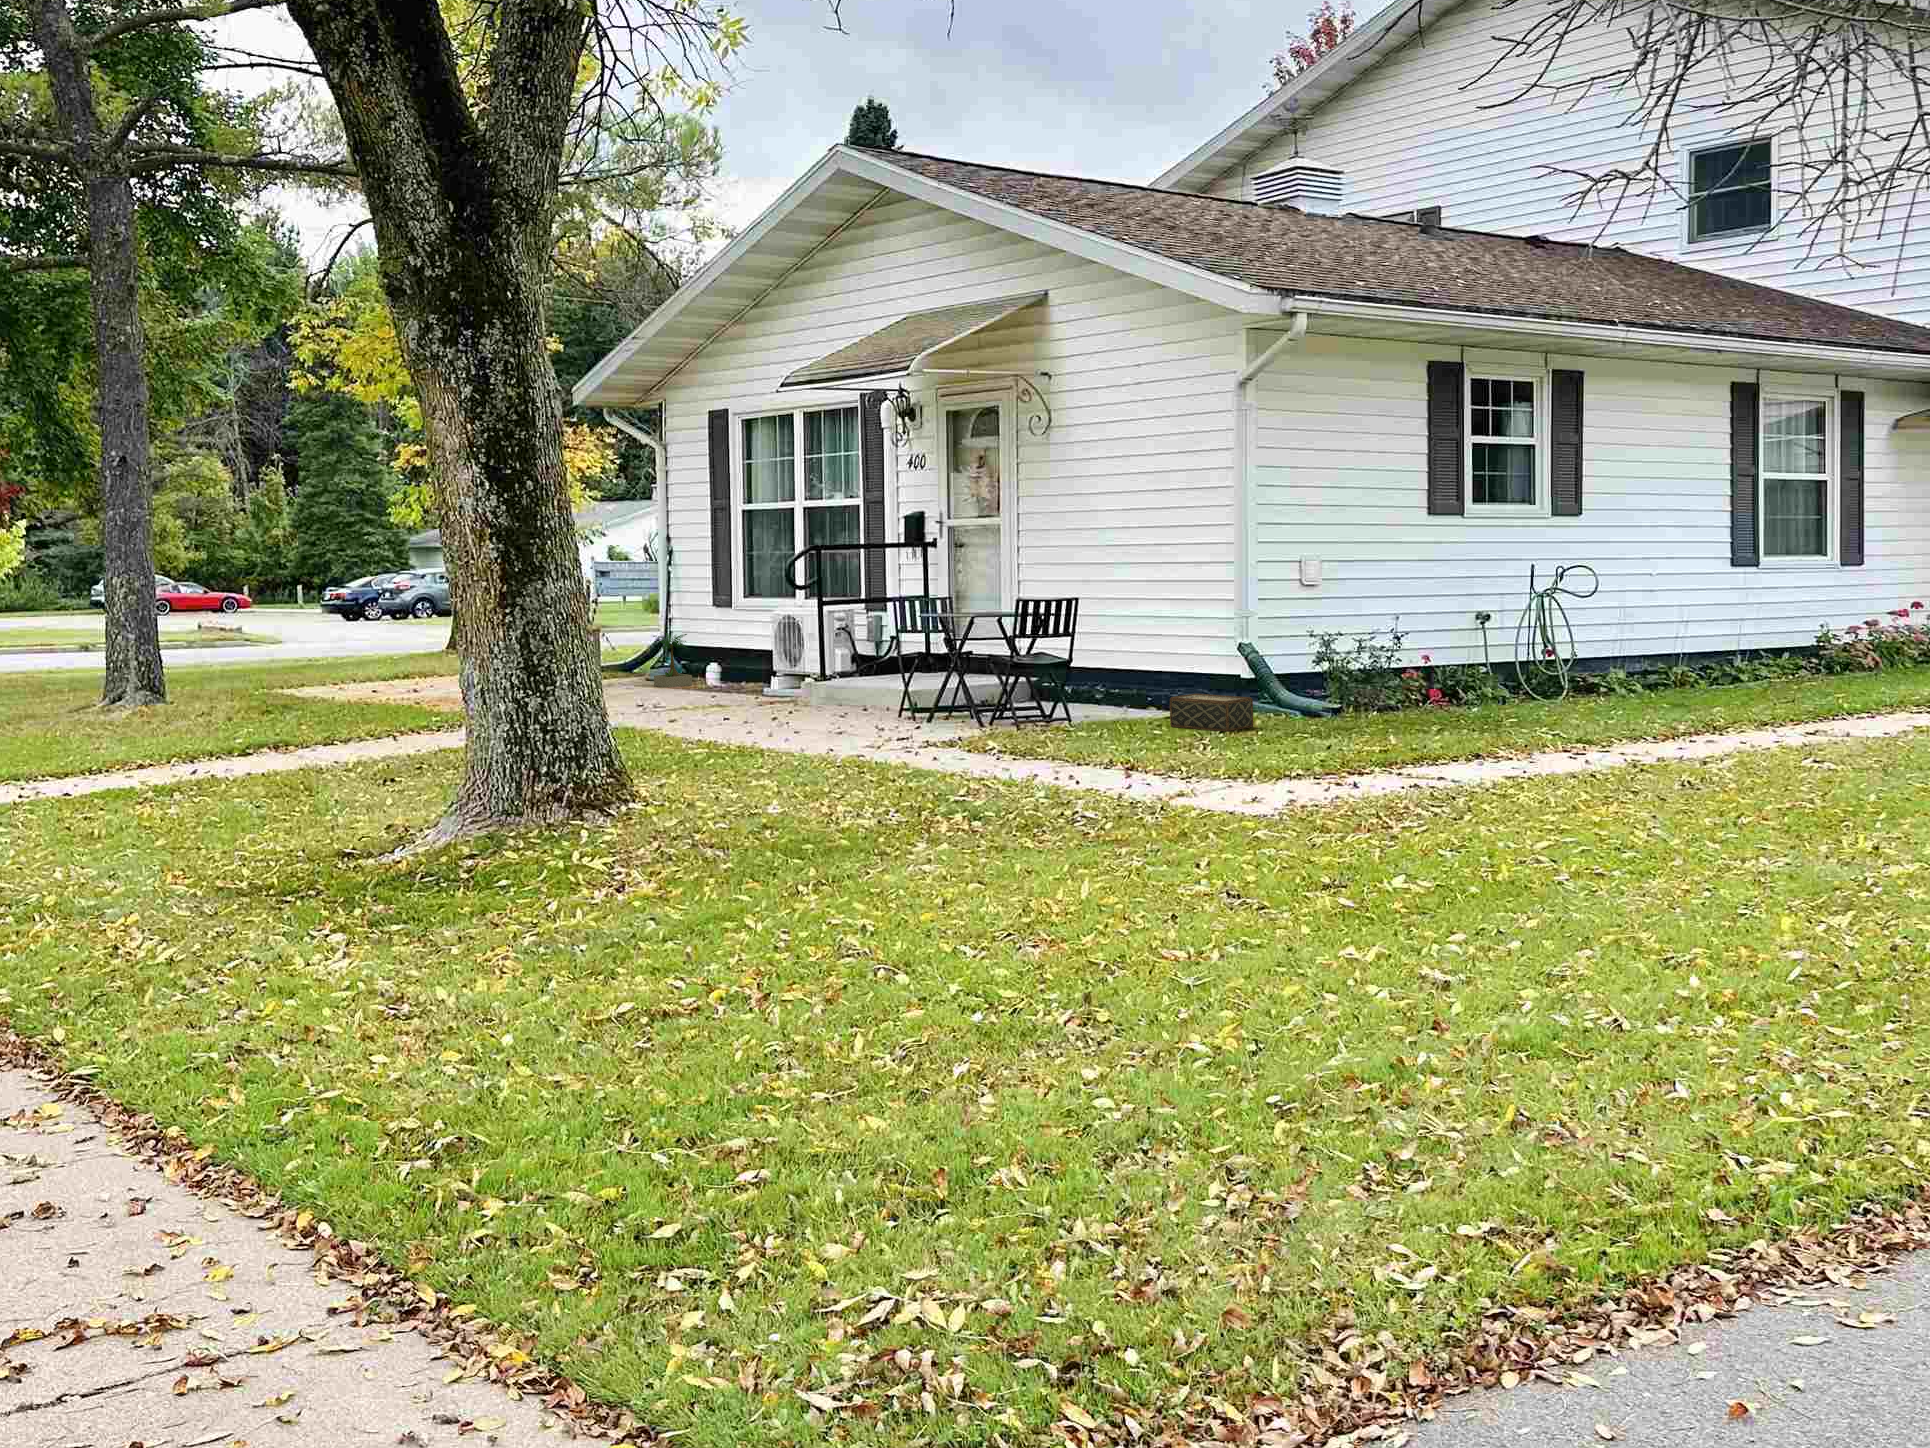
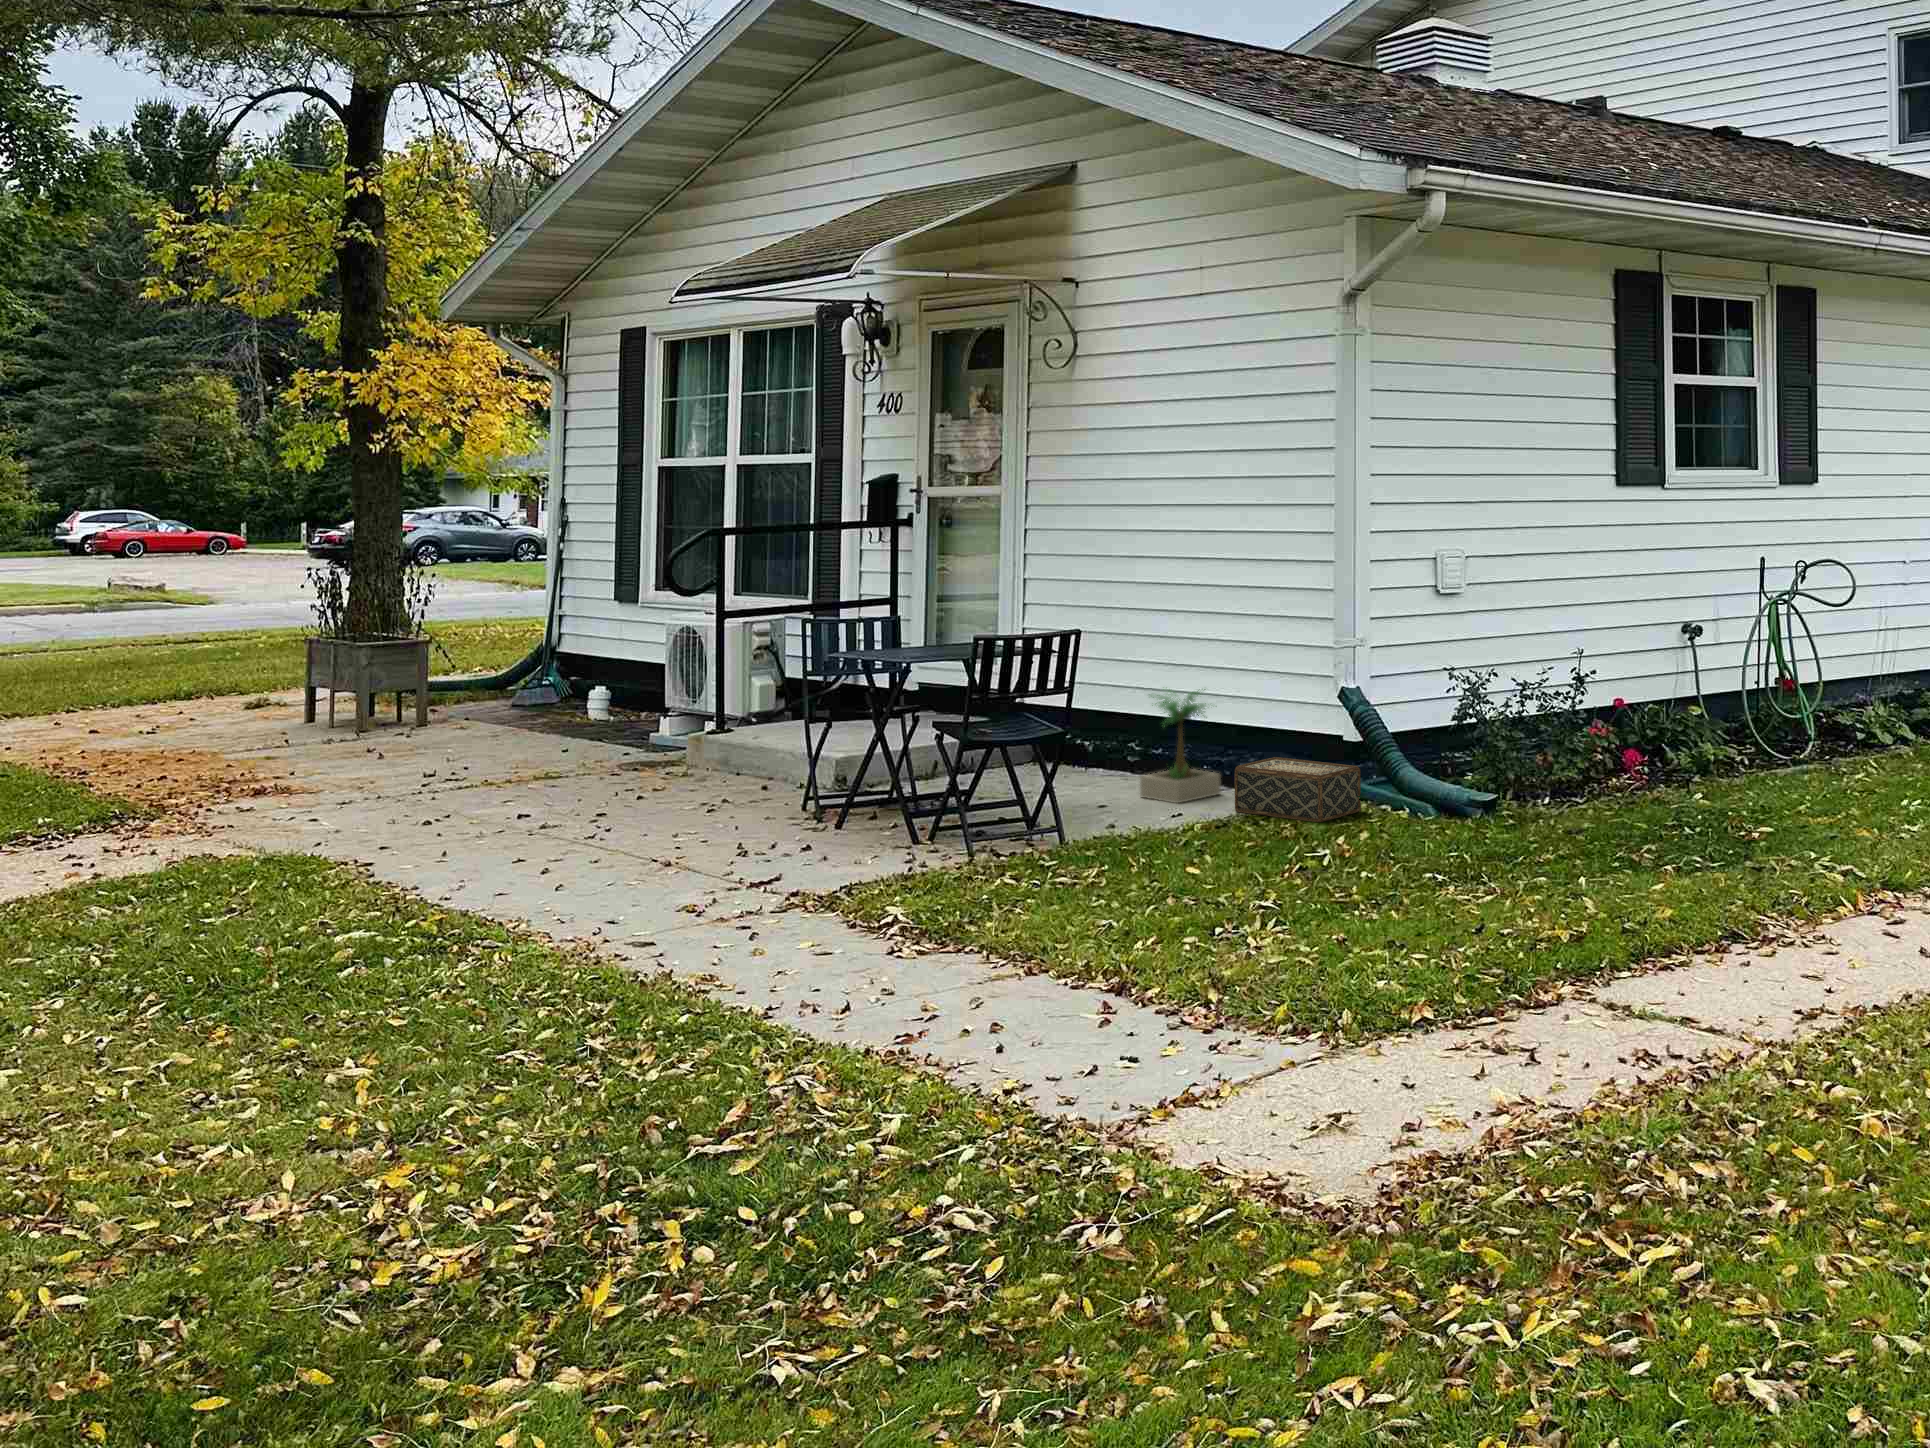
potted plant: present [653,633,692,687] -> present [1140,689,1221,803]

